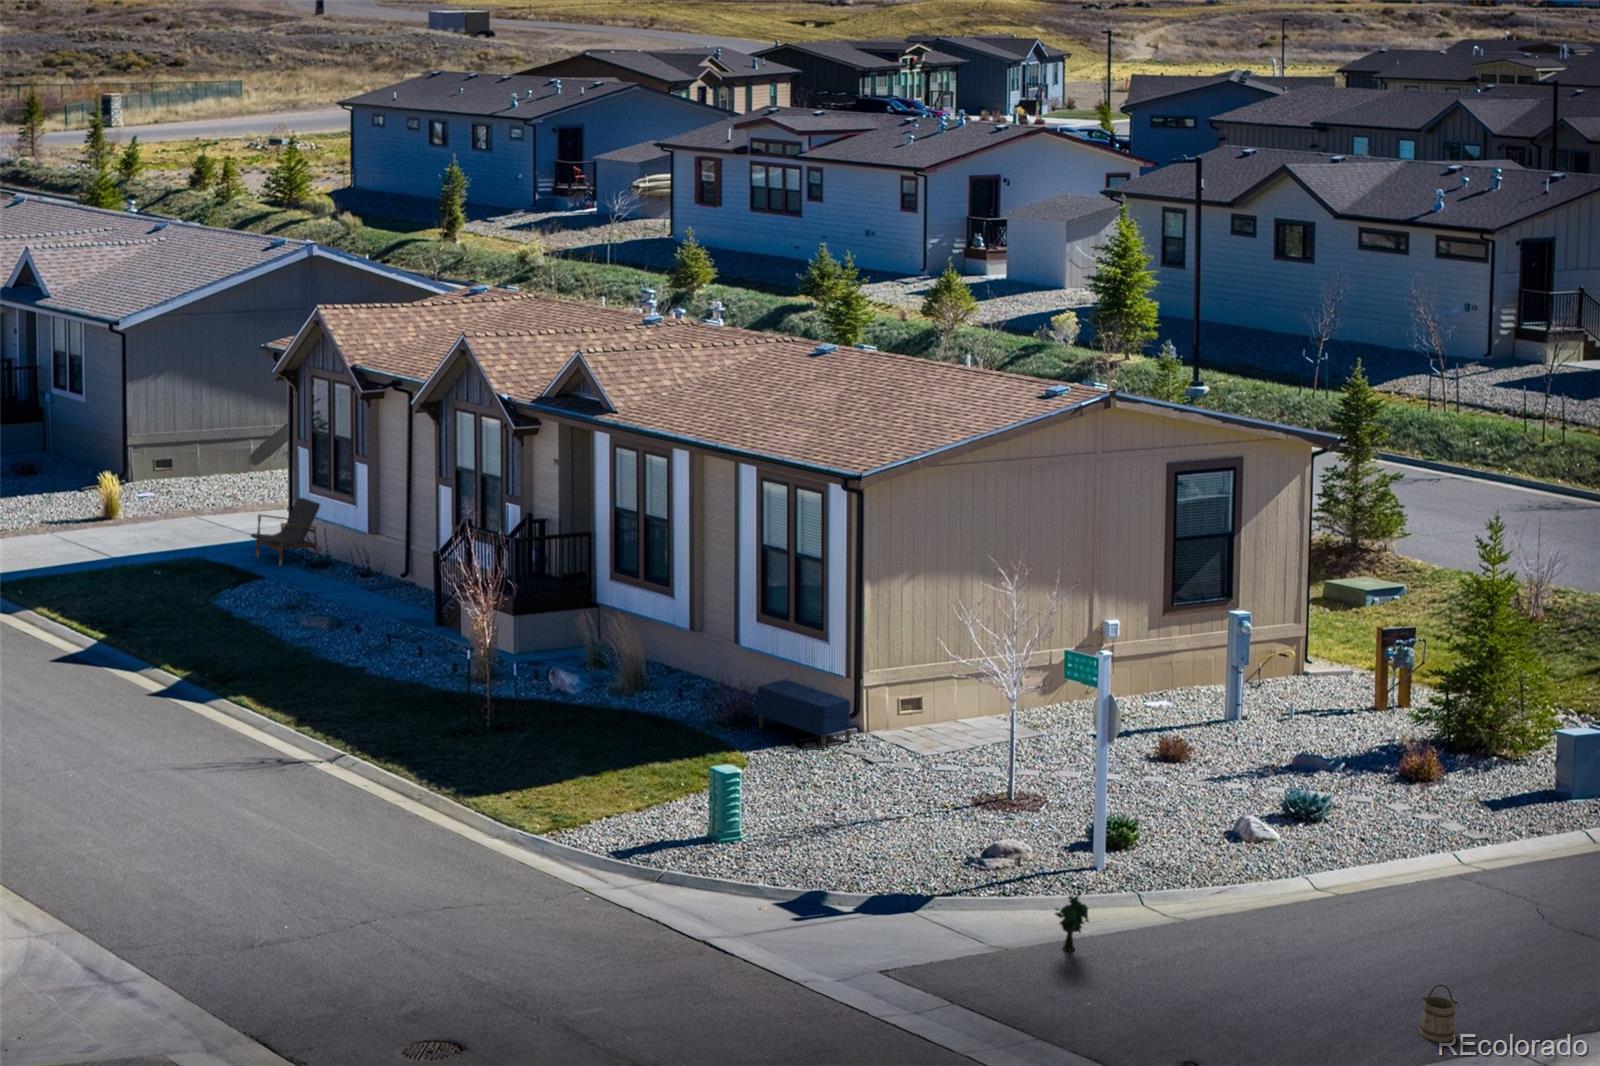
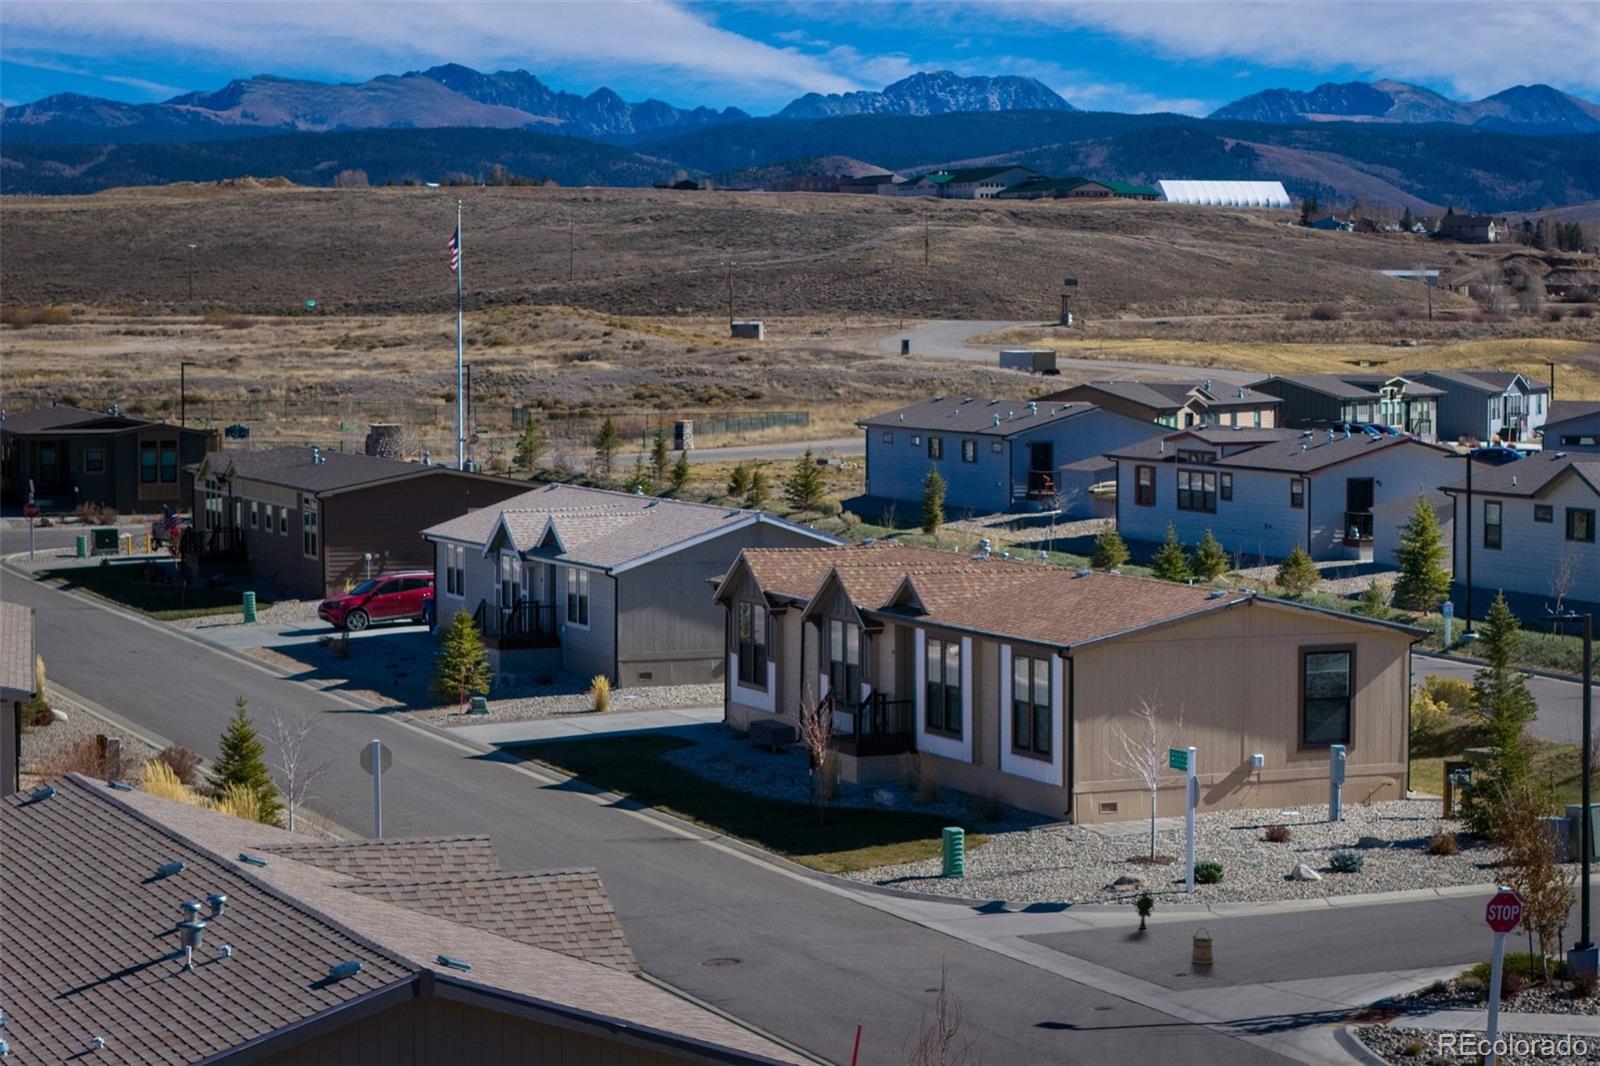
lounge chair: present [251,498,320,566] -> none [694,689,743,738]
bench: present [756,679,851,749] -> present [749,719,796,753]
bucket: present [1420,984,1458,1042] -> present [1192,929,1213,964]

